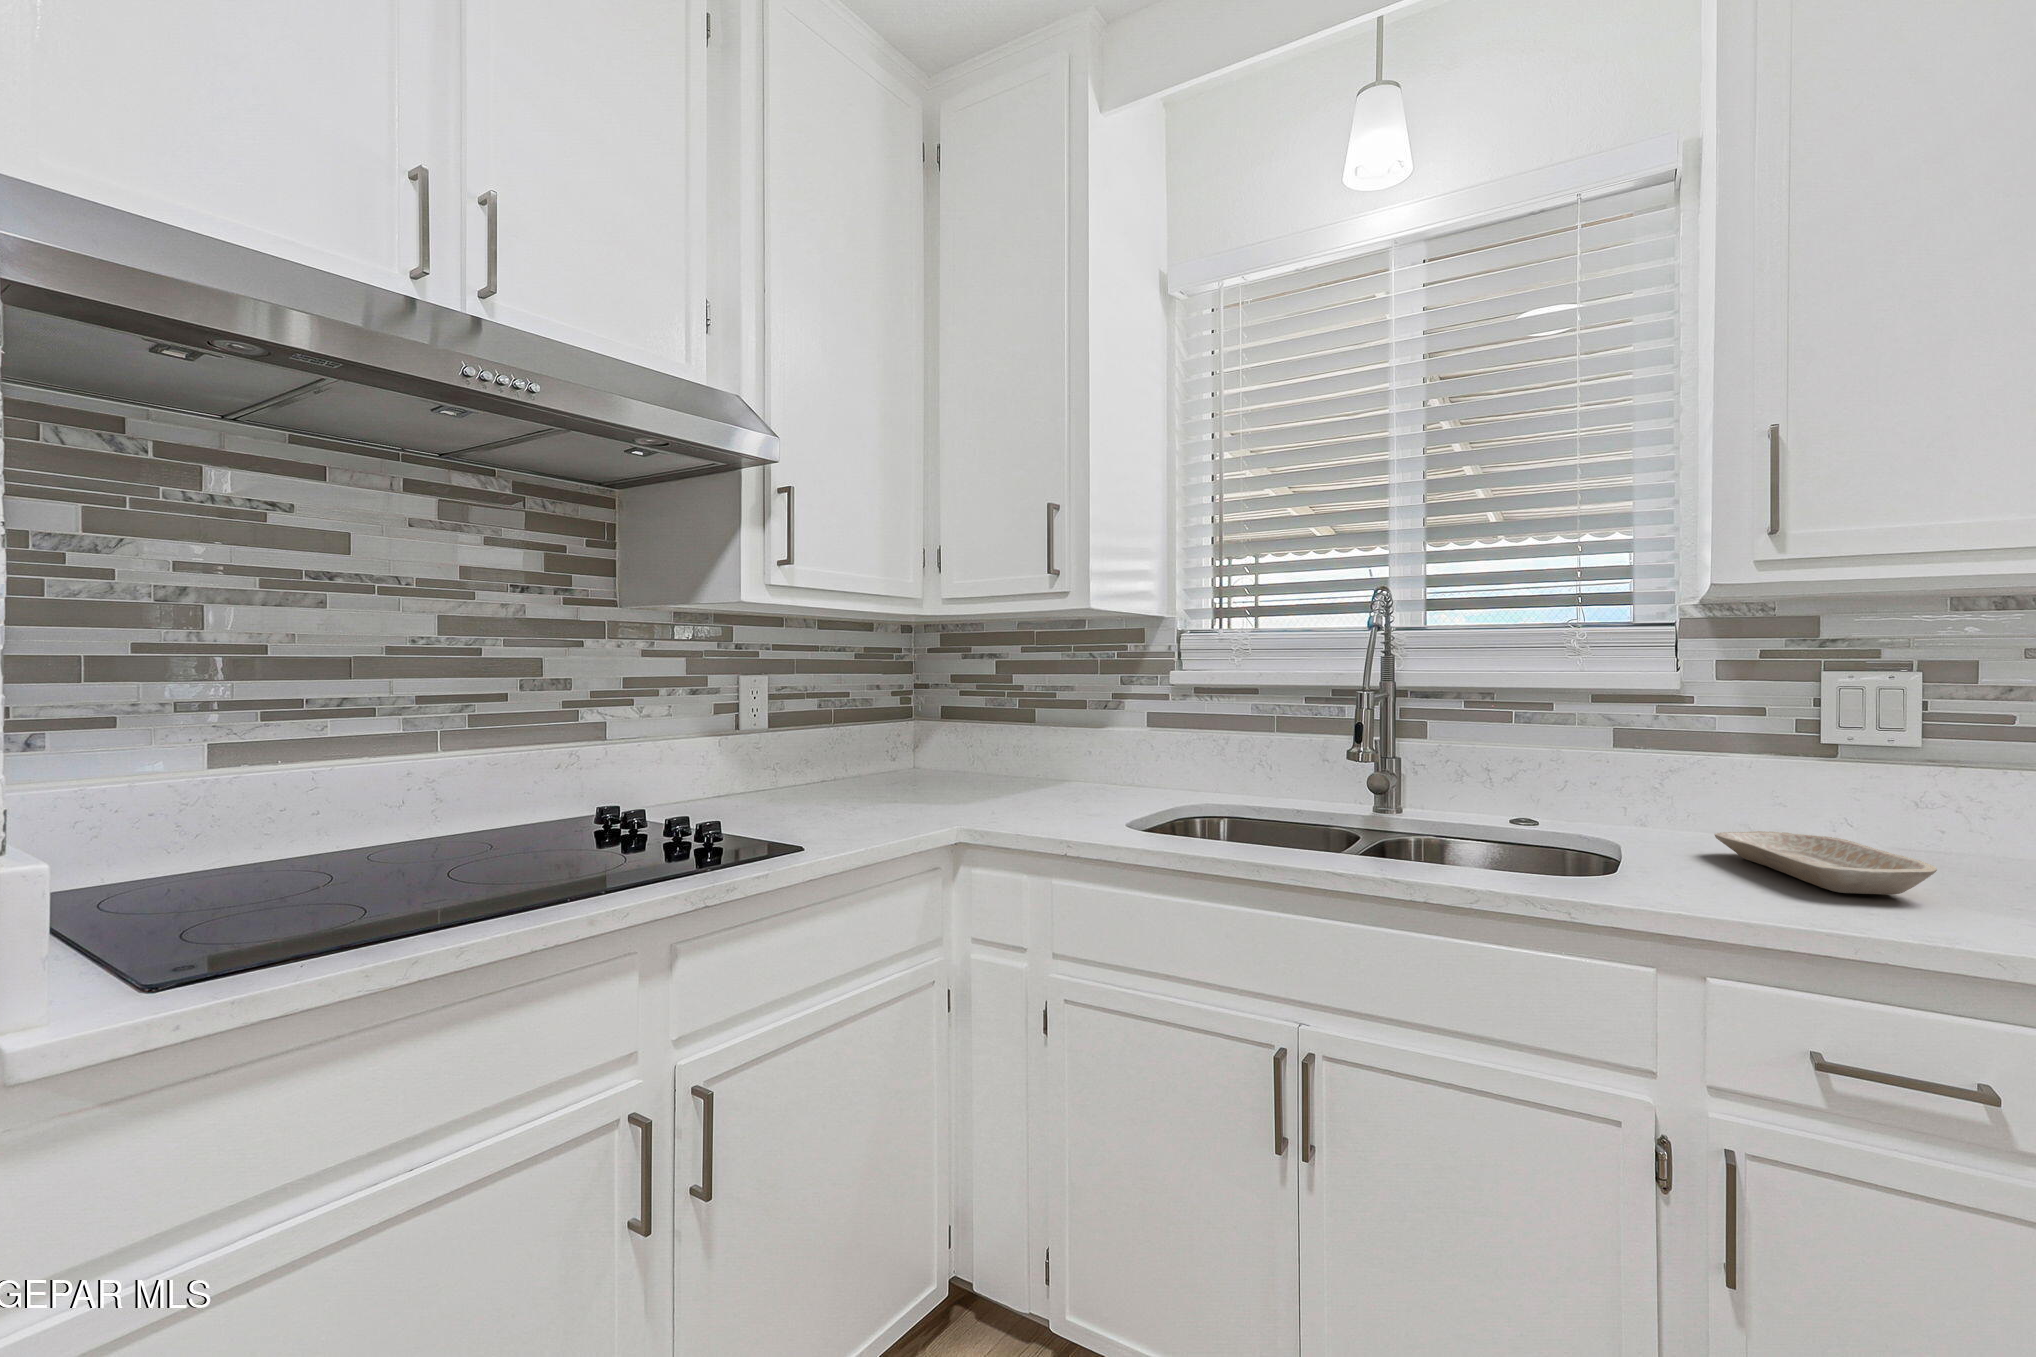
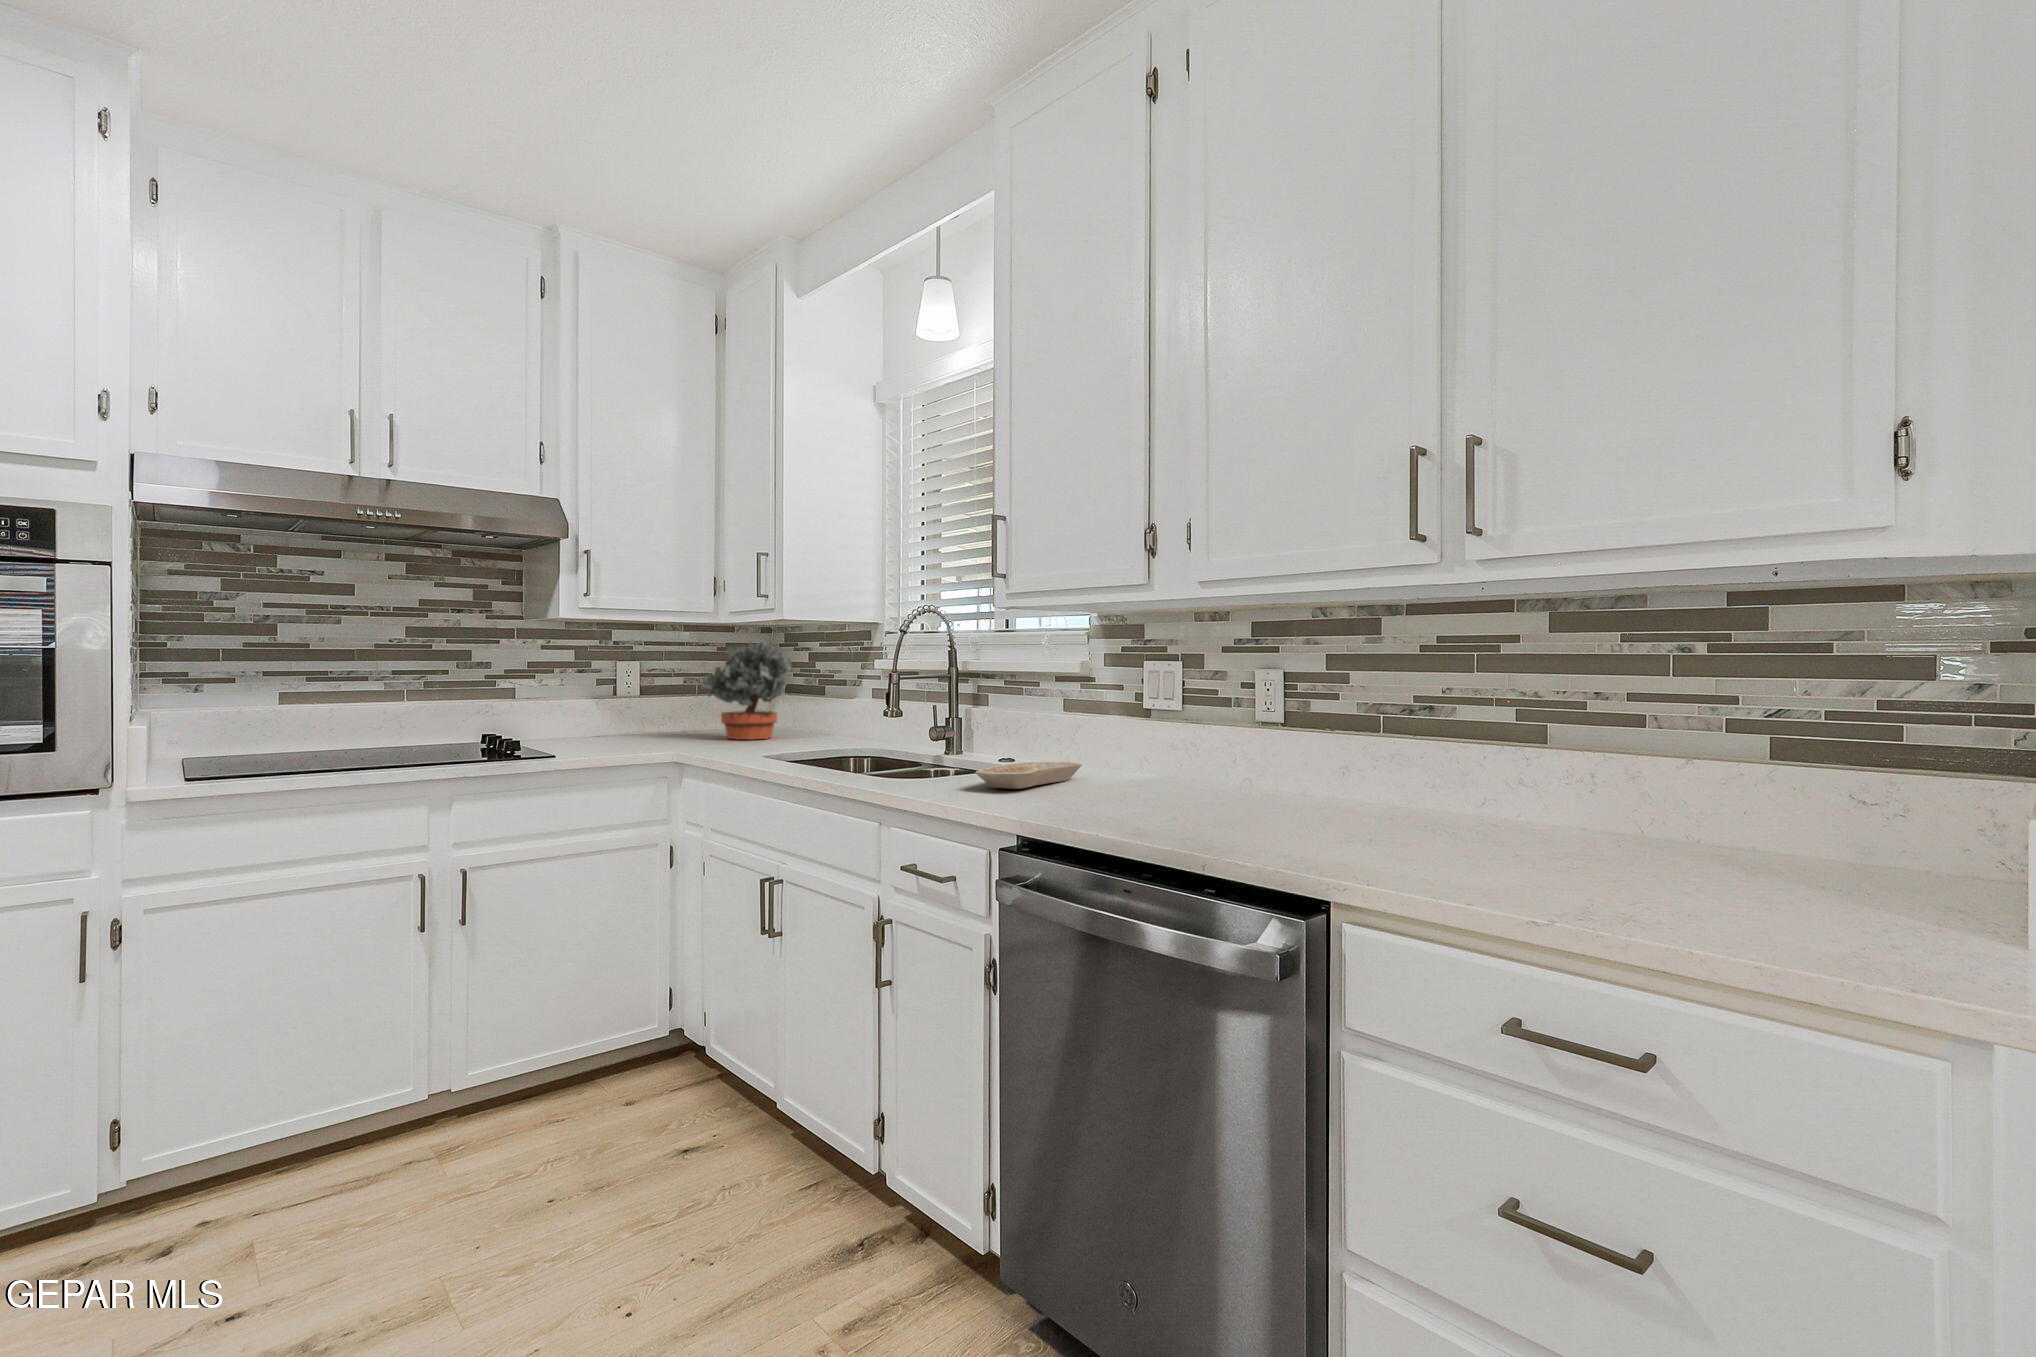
potted plant: none [889,636,1027,794] -> present [701,638,791,739]

